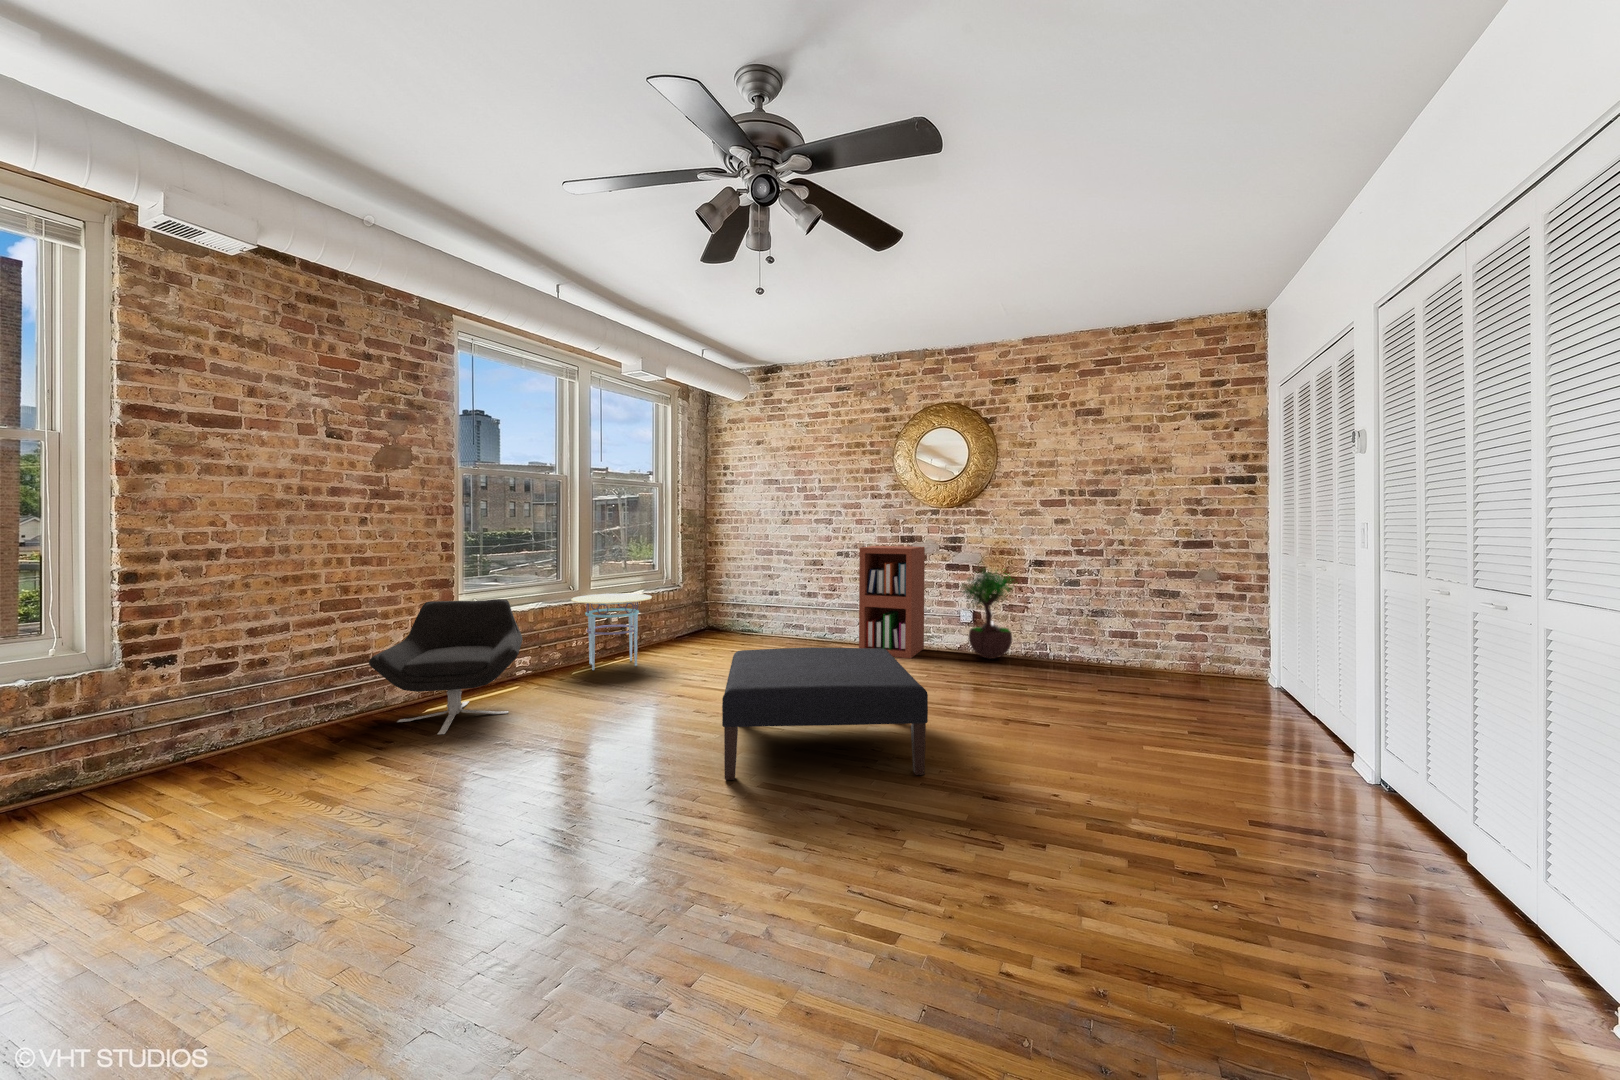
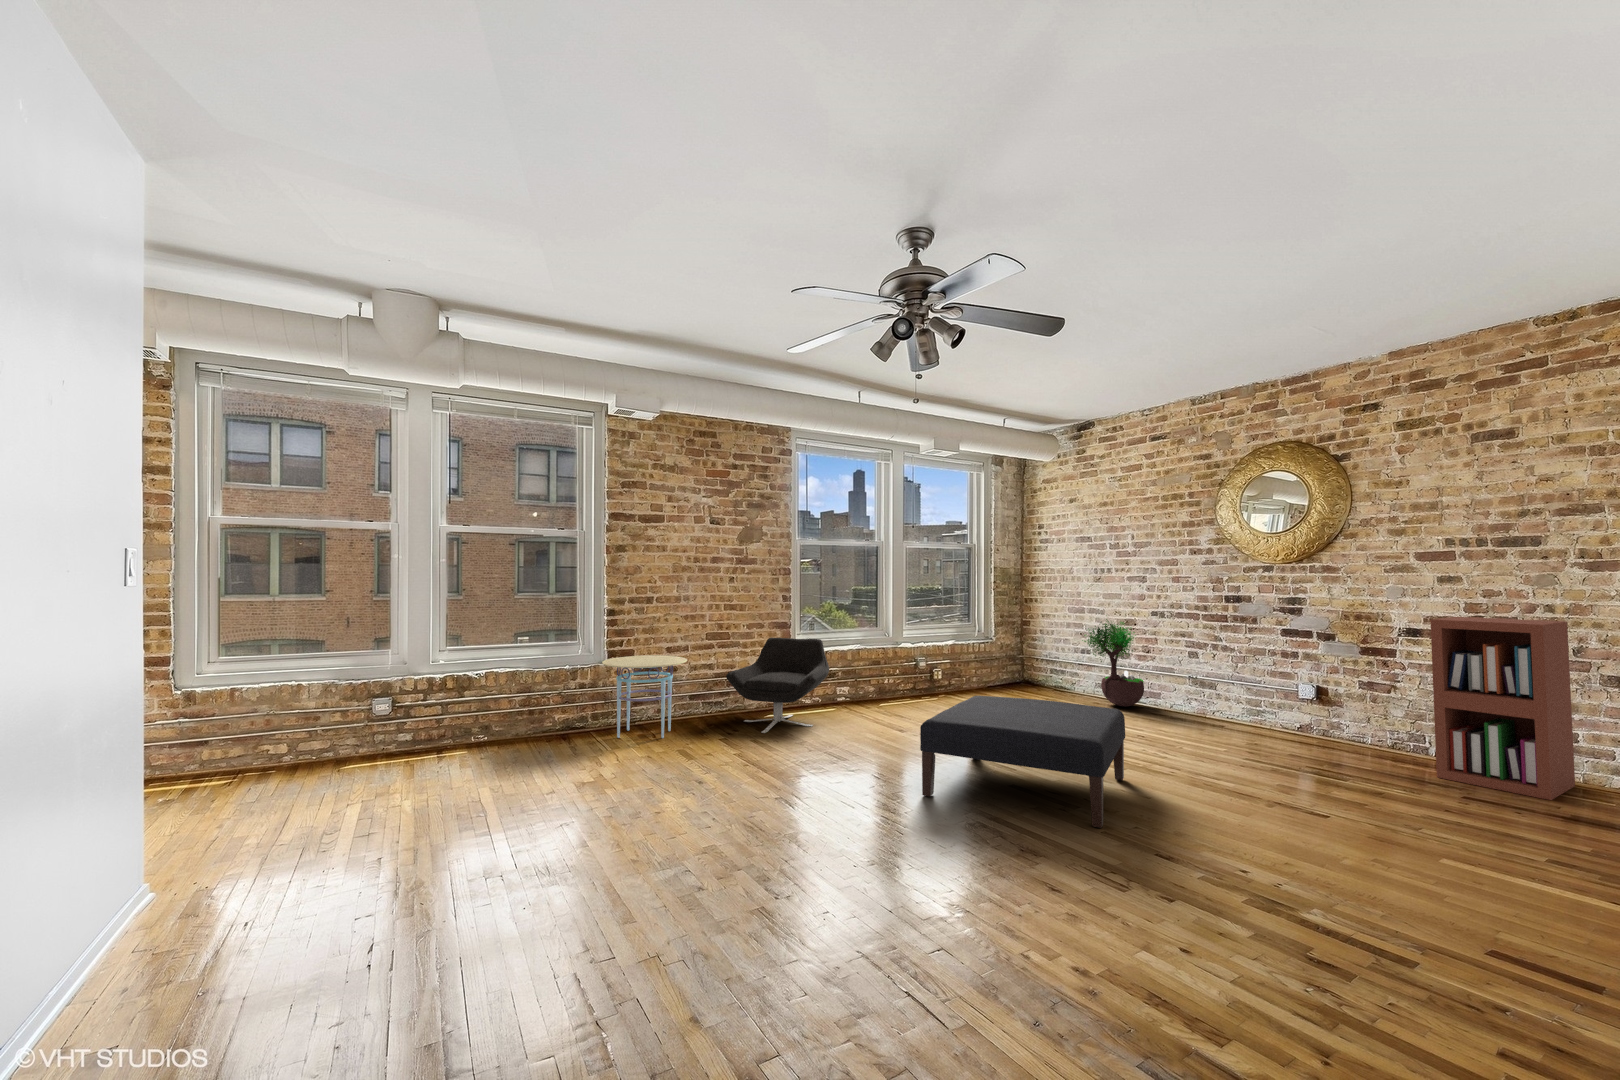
bookshelf: present [859,546,925,658] -> present [1431,617,1575,800]
potted tree: present [960,571,1012,659] -> present [1082,619,1144,707]
side table: present [571,593,652,670] -> present [602,655,687,738]

